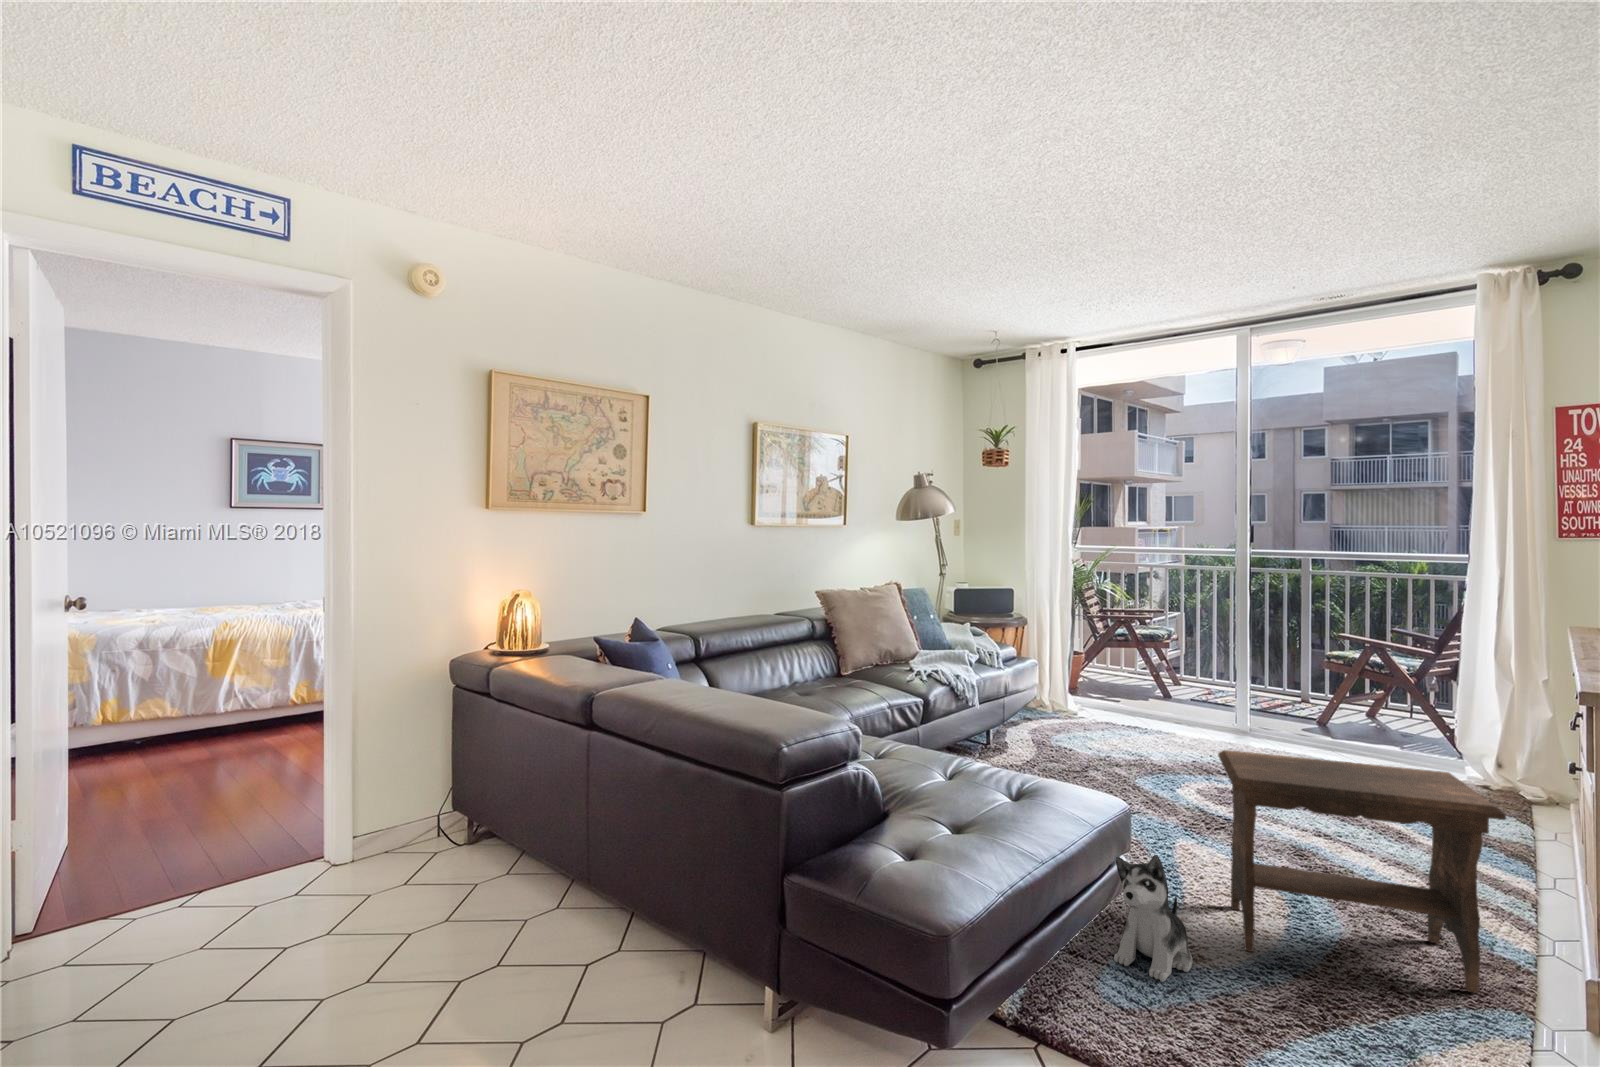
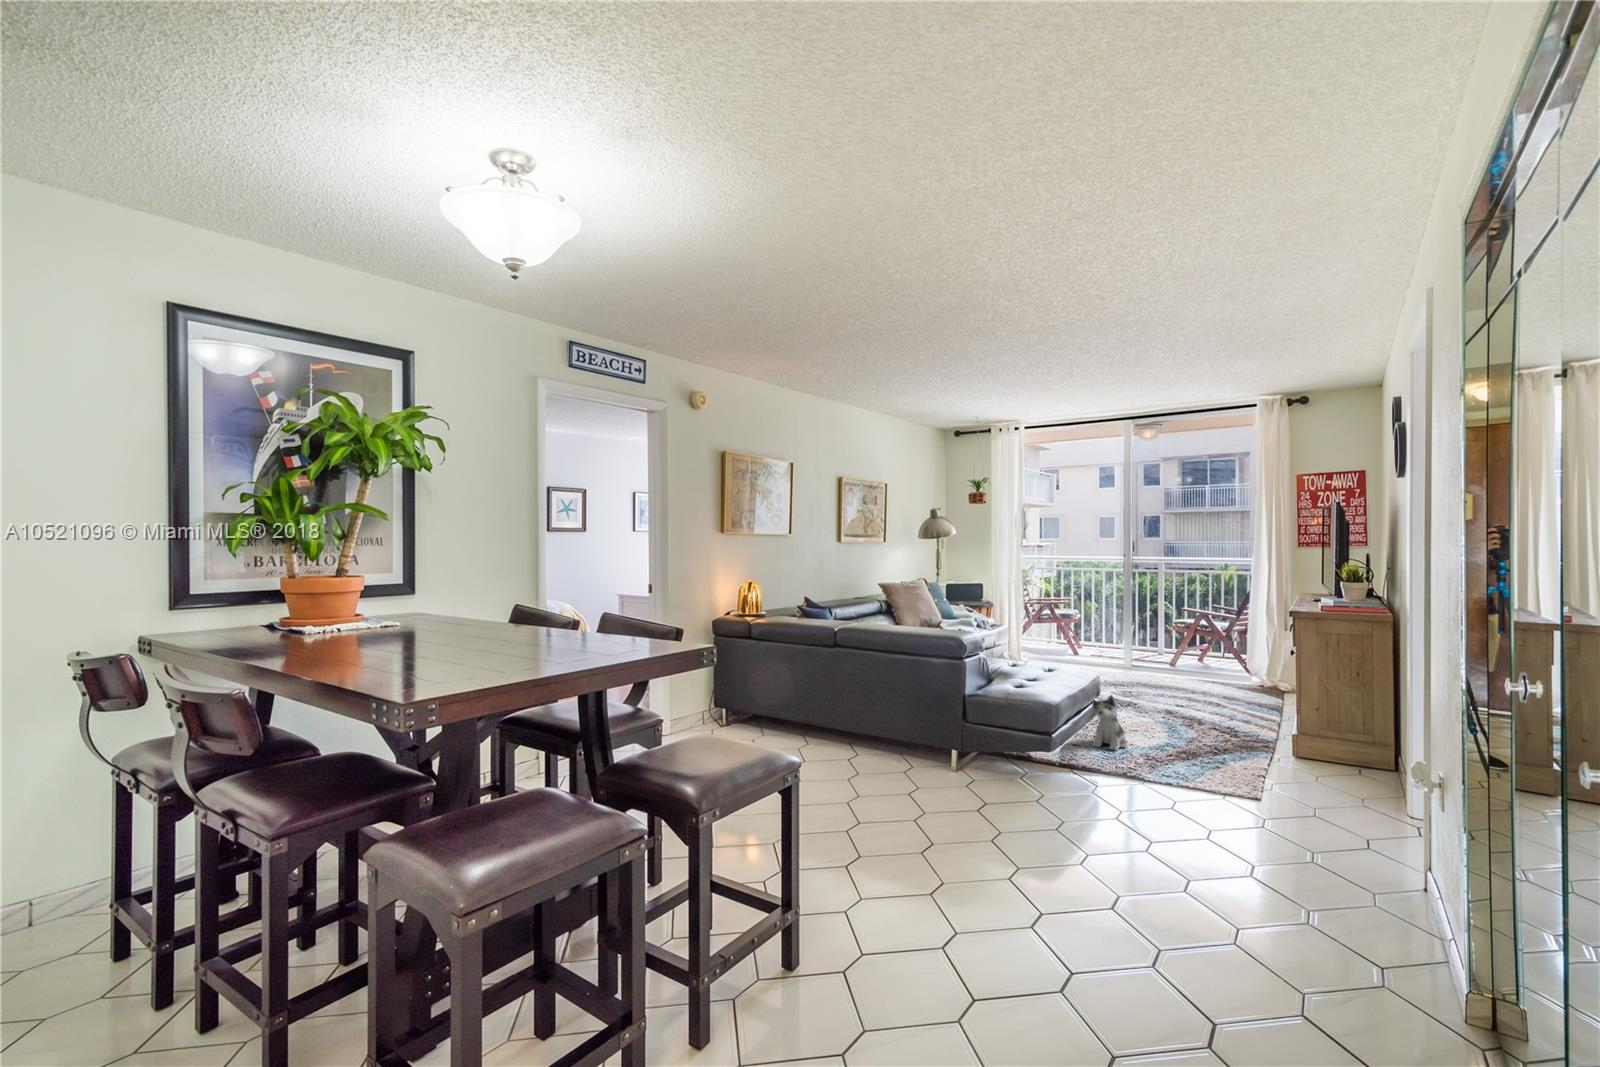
footstool: present [1218,750,1506,993] -> none [1133,652,1260,750]

